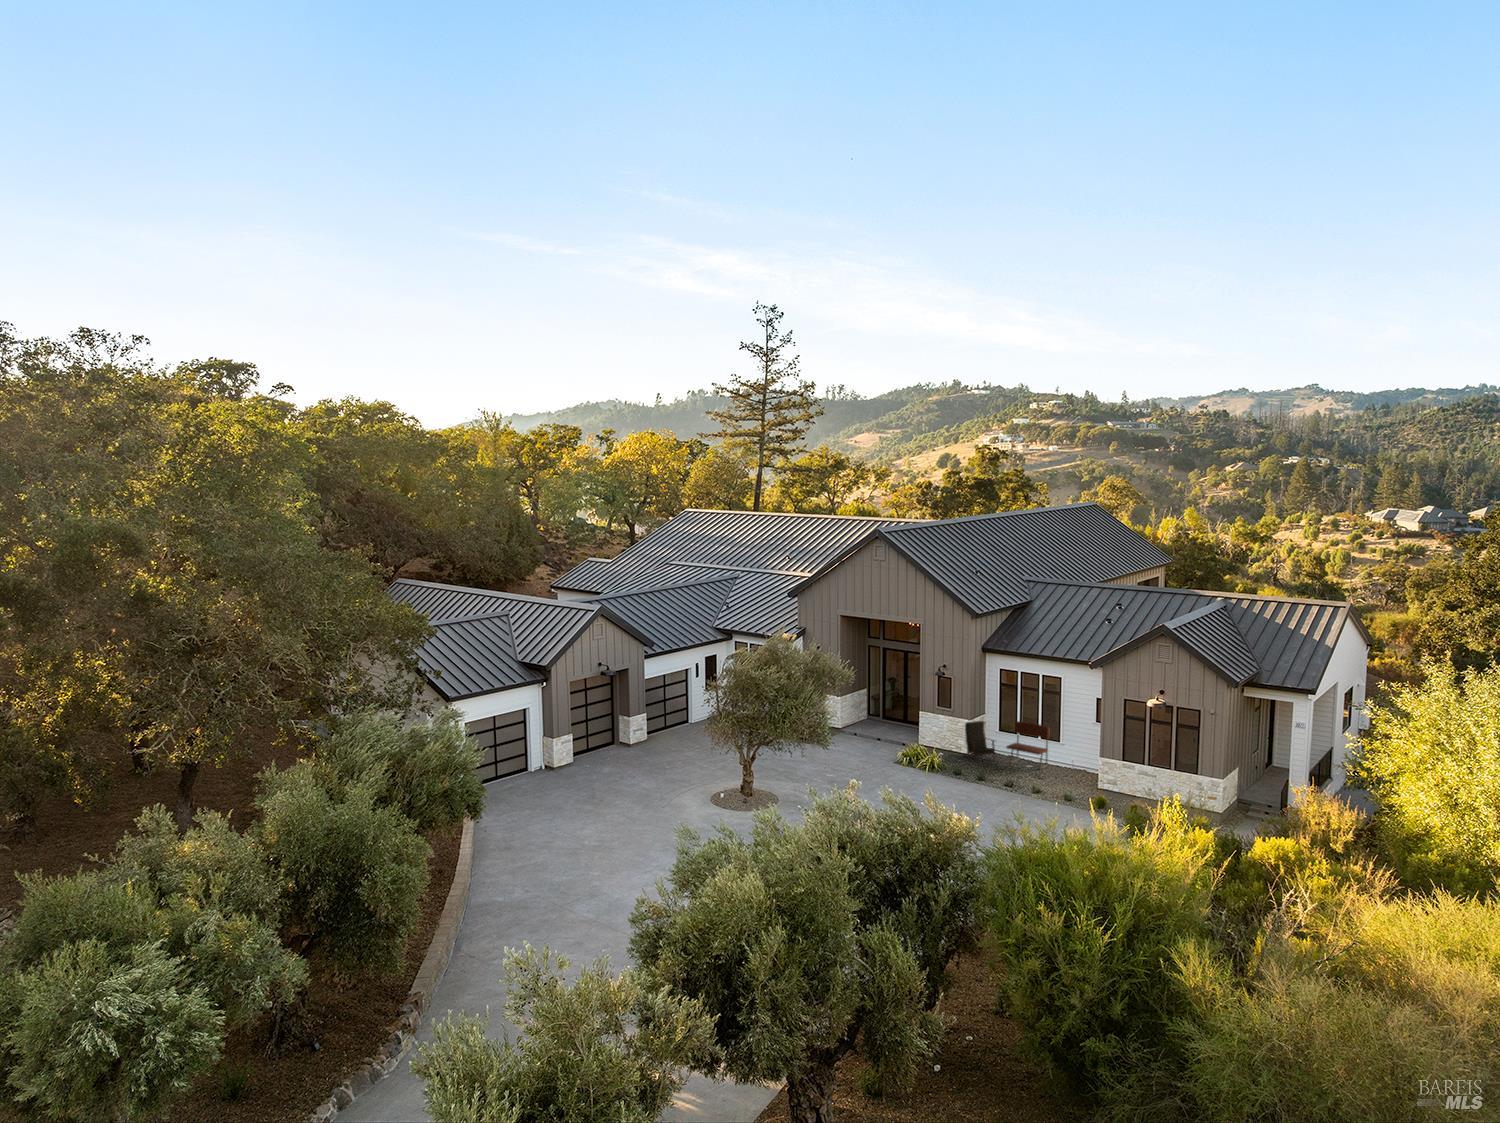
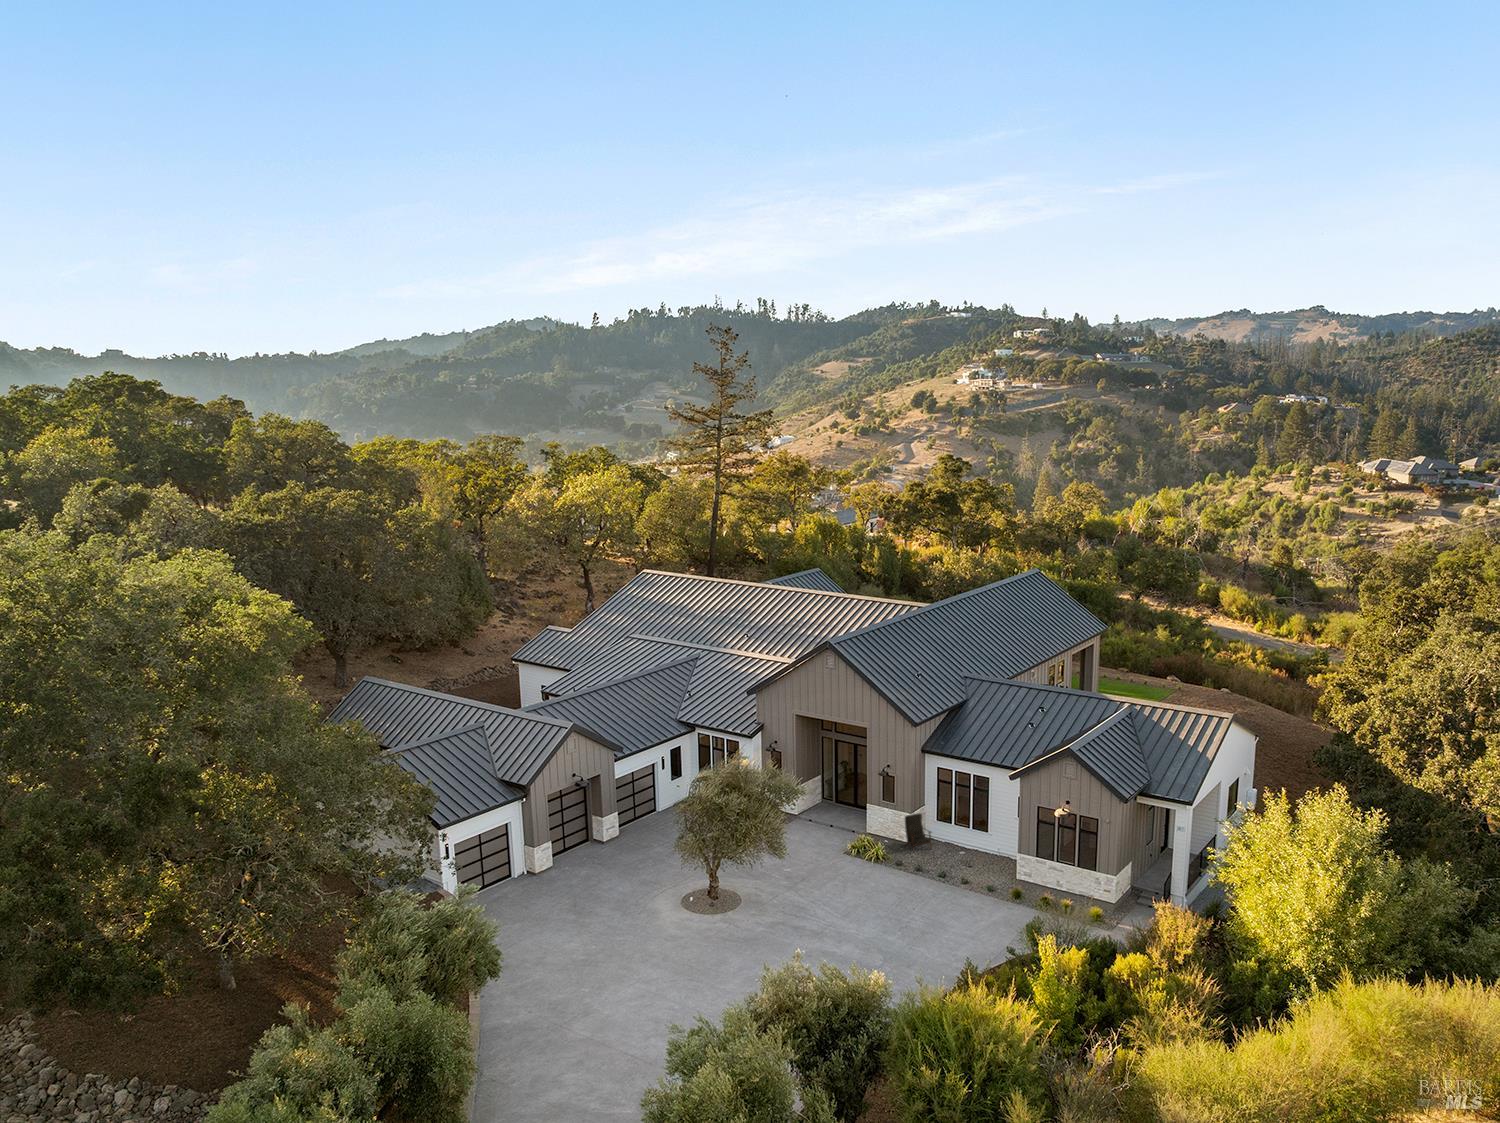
bench: present [1006,721,1050,769] -> none [941,814,978,859]

